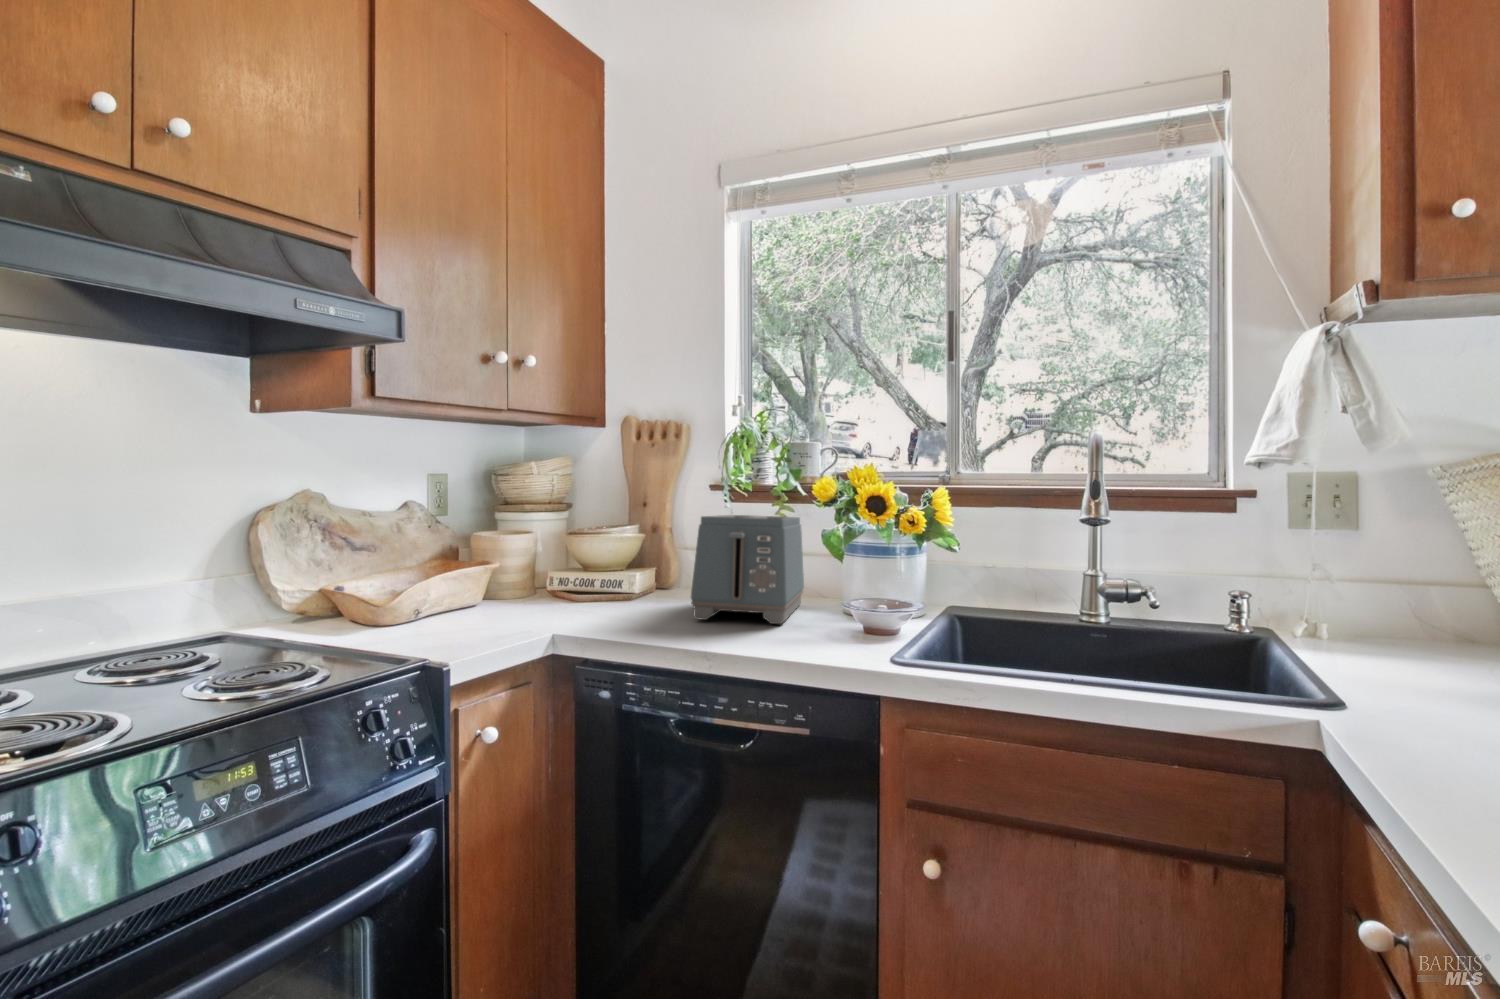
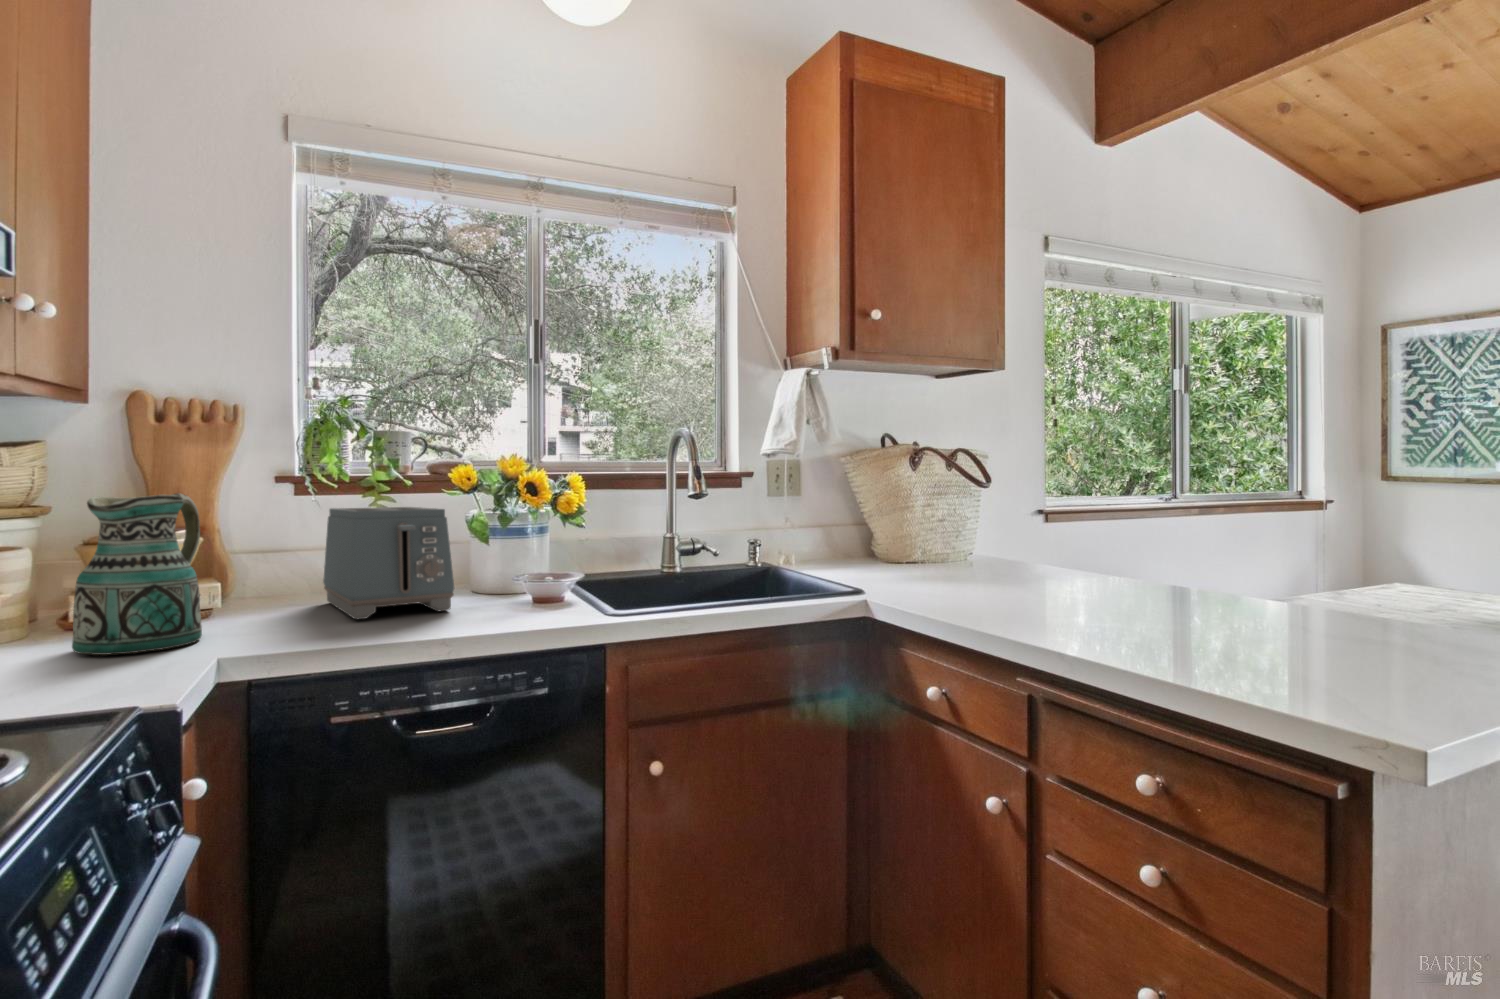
ceramic pitcher: none [503,494,610,619] -> present [72,493,202,655]

